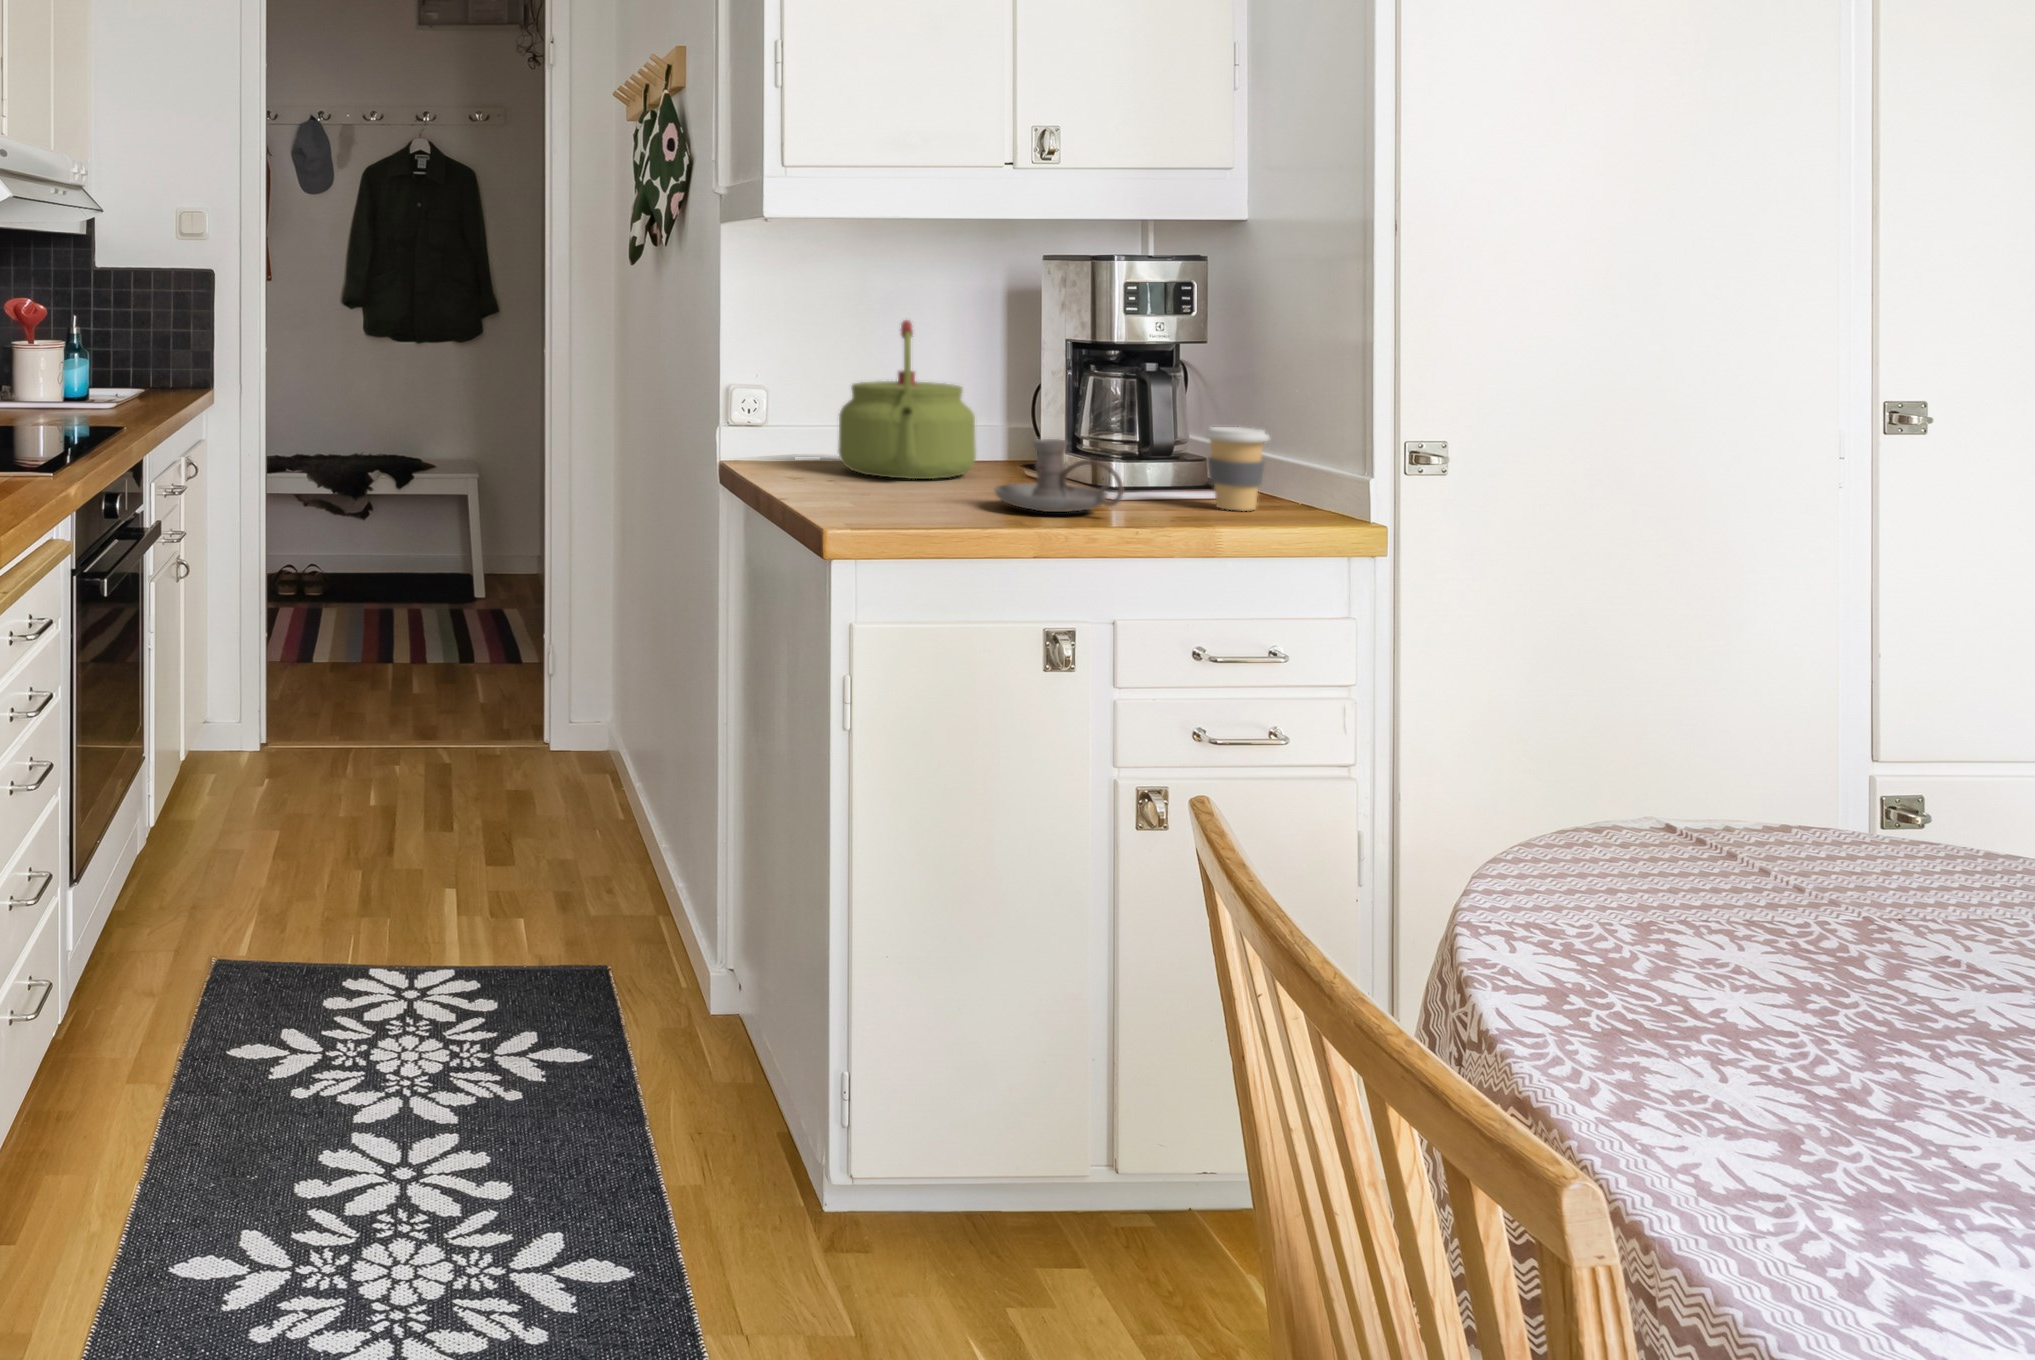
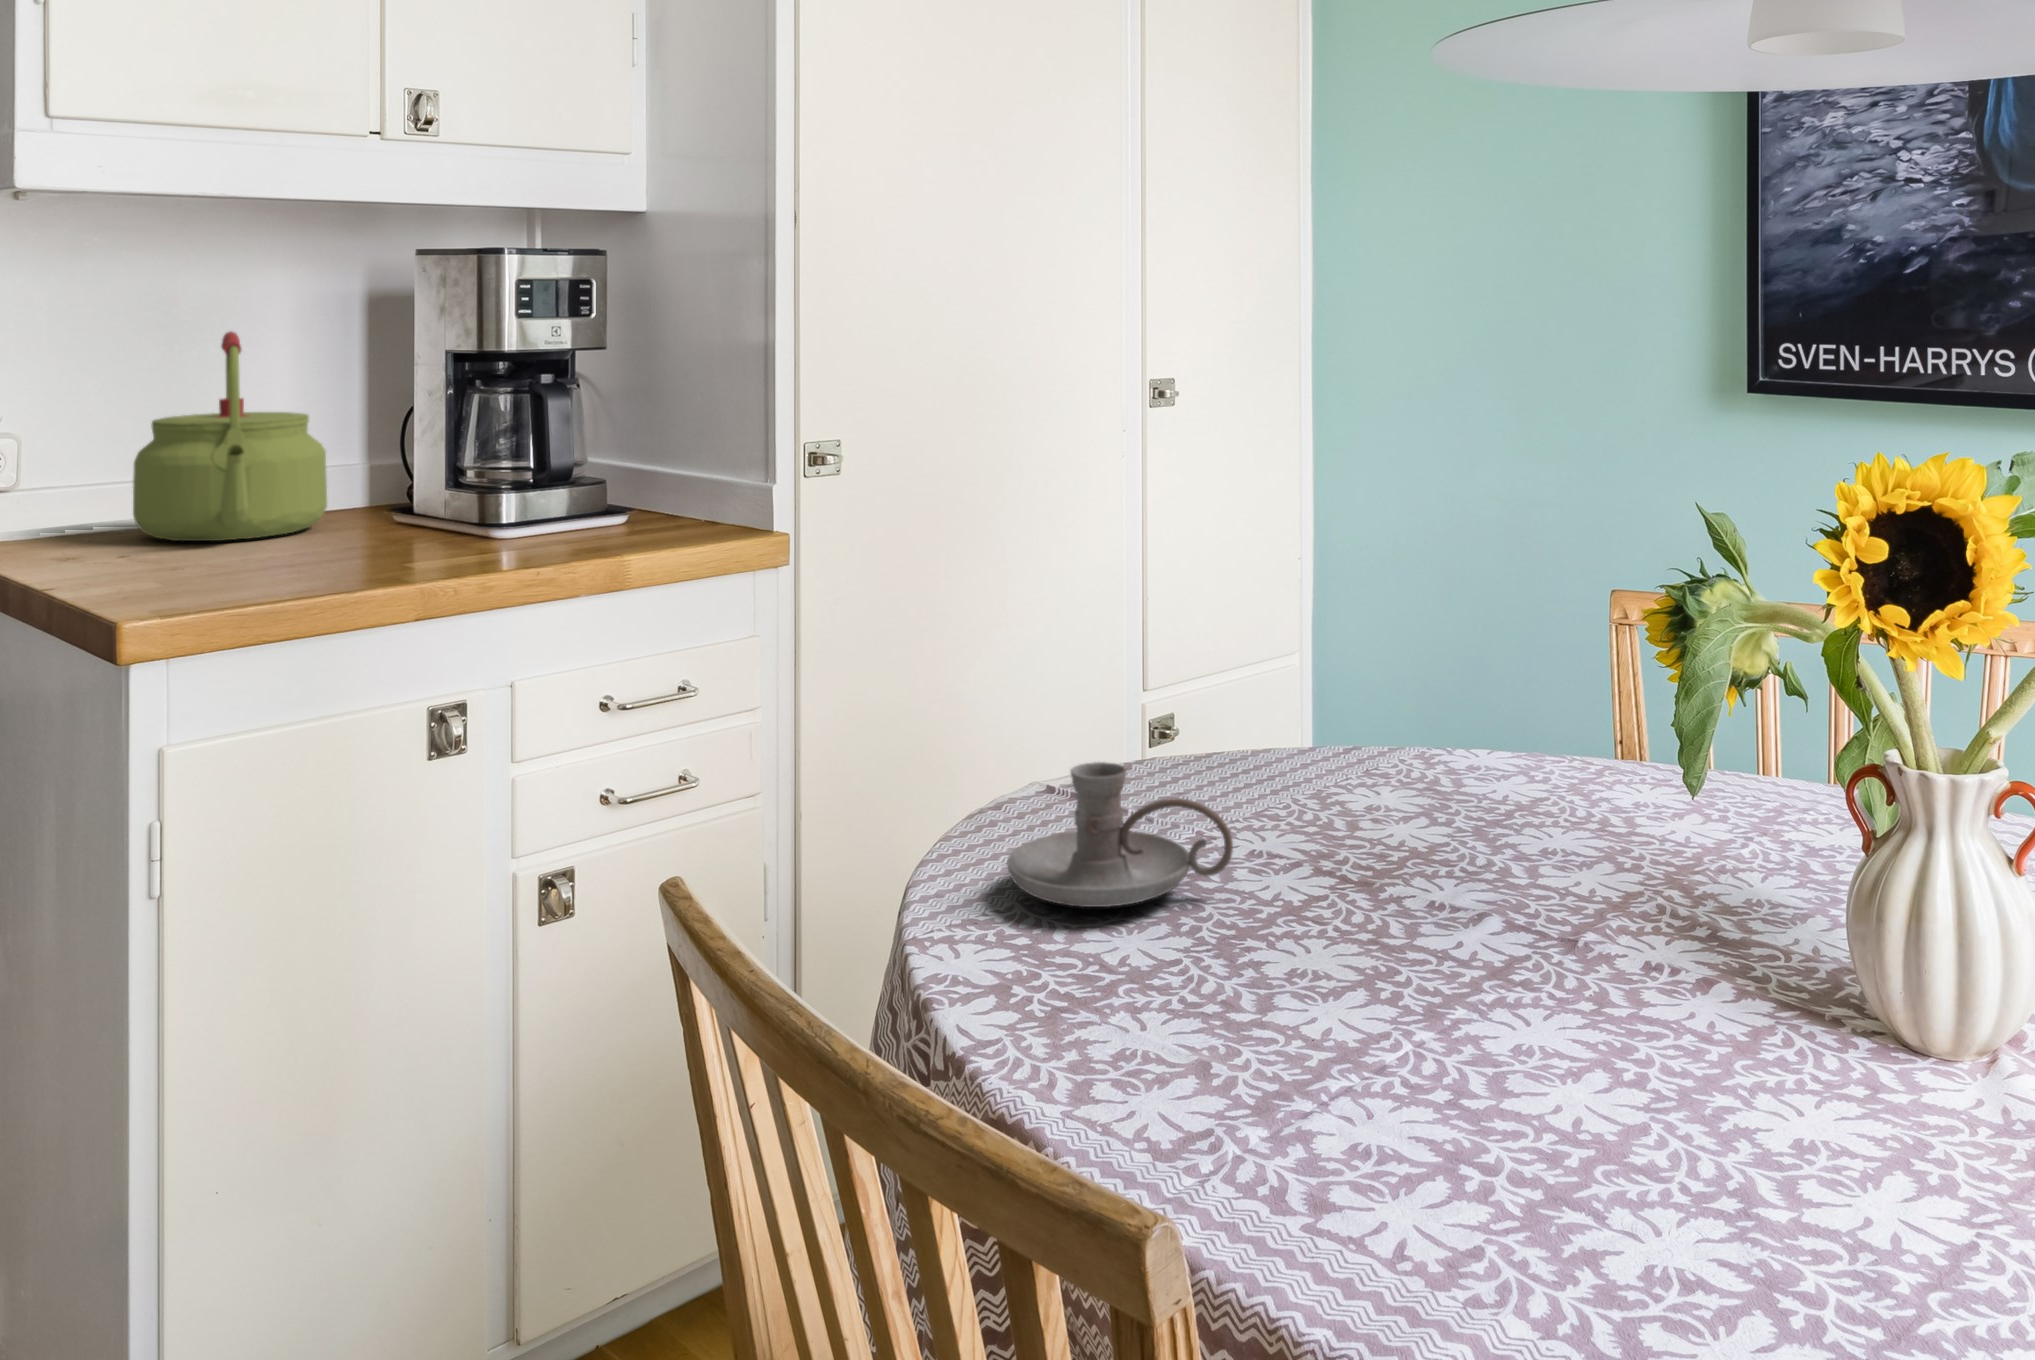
coffee cup: present [1204,427,1269,511] -> none [602,440,671,533]
candle holder: present [995,439,1123,512] -> present [1007,762,1233,907]

